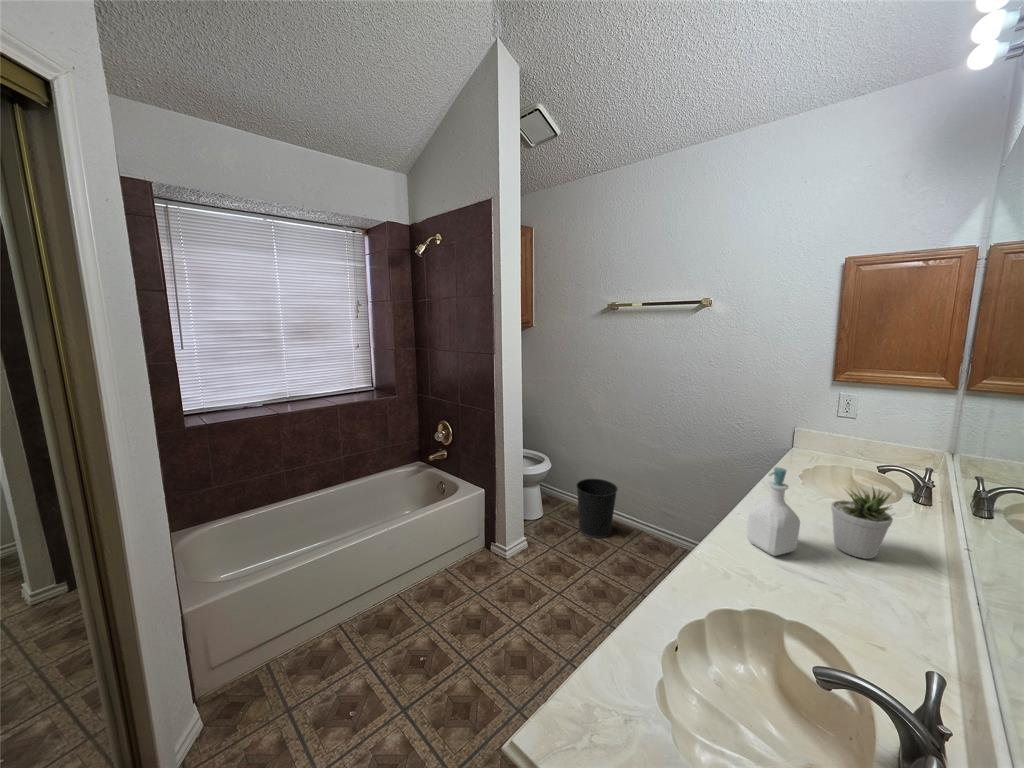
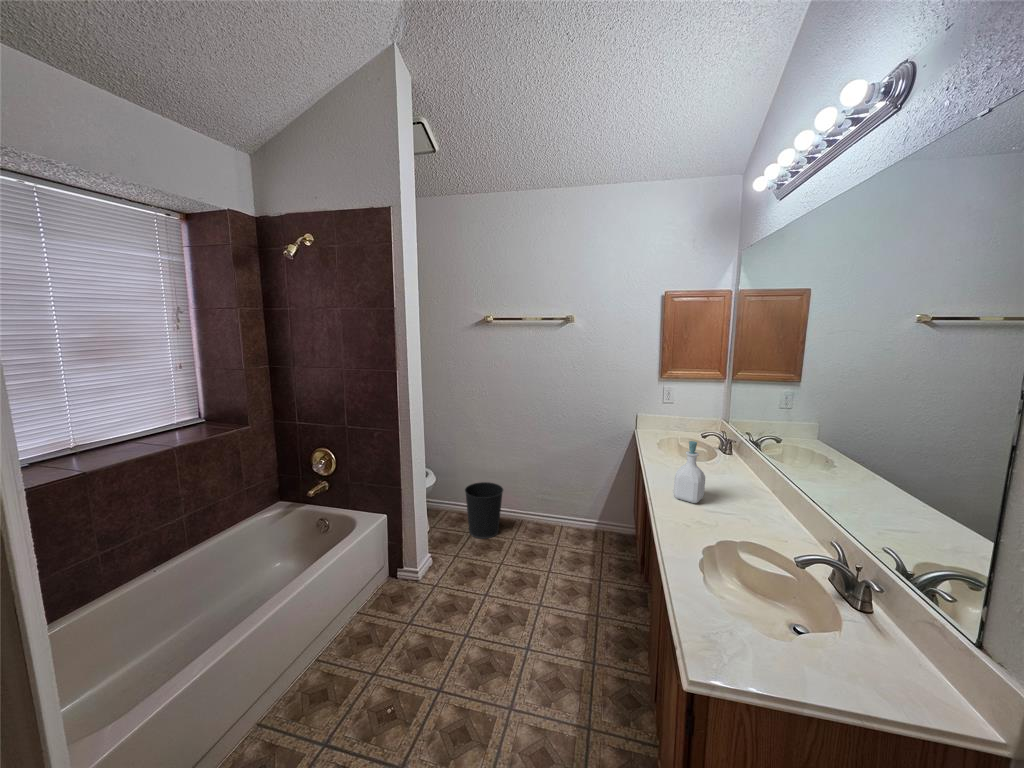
potted plant: present [831,487,893,559] -> none [711,443,748,492]

